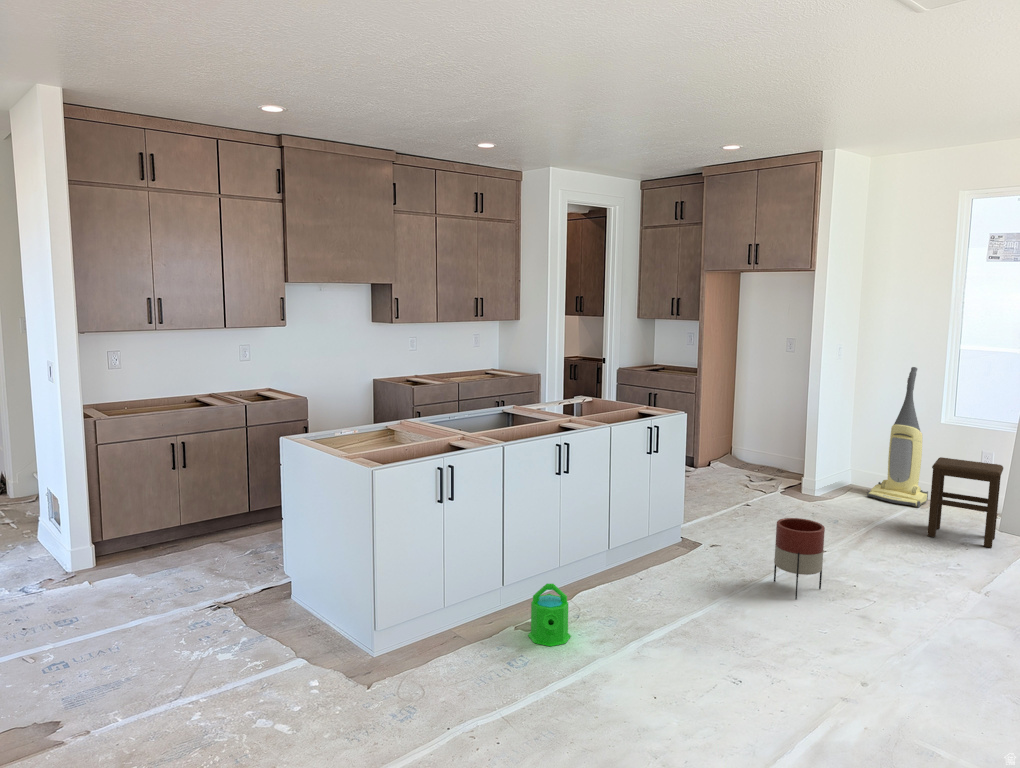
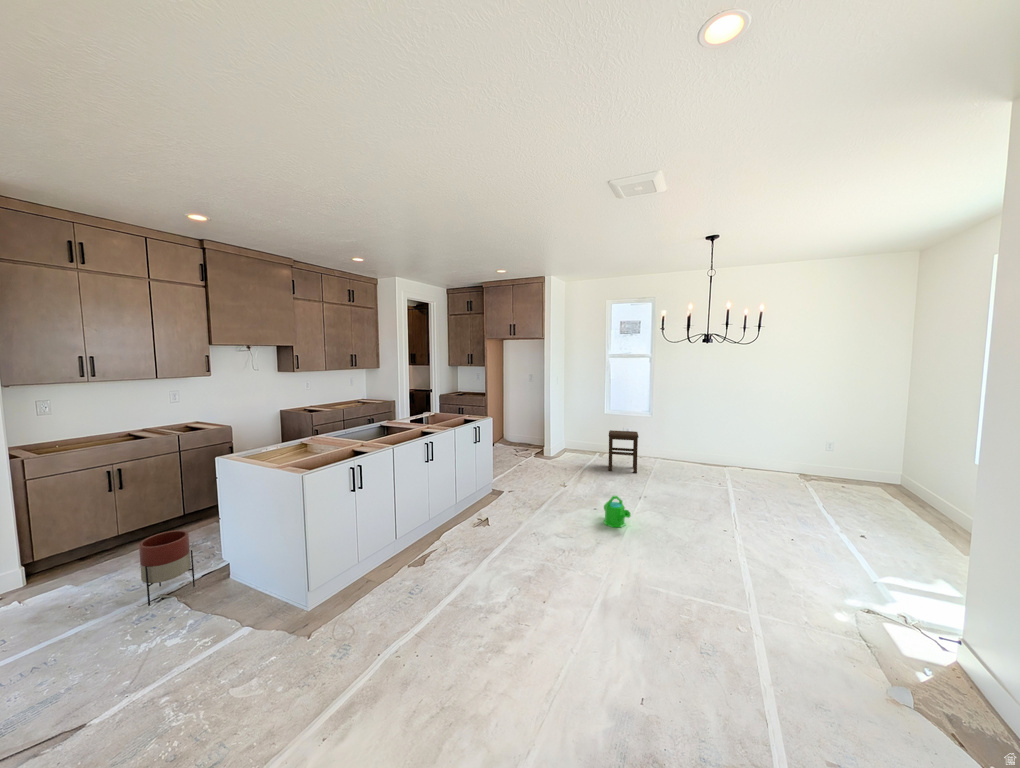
vacuum cleaner: present [867,367,928,507] -> none [575,386,602,456]
planter: present [774,518,825,599] -> present [139,530,195,606]
watering can: present [528,584,571,646] -> present [604,495,630,527]

